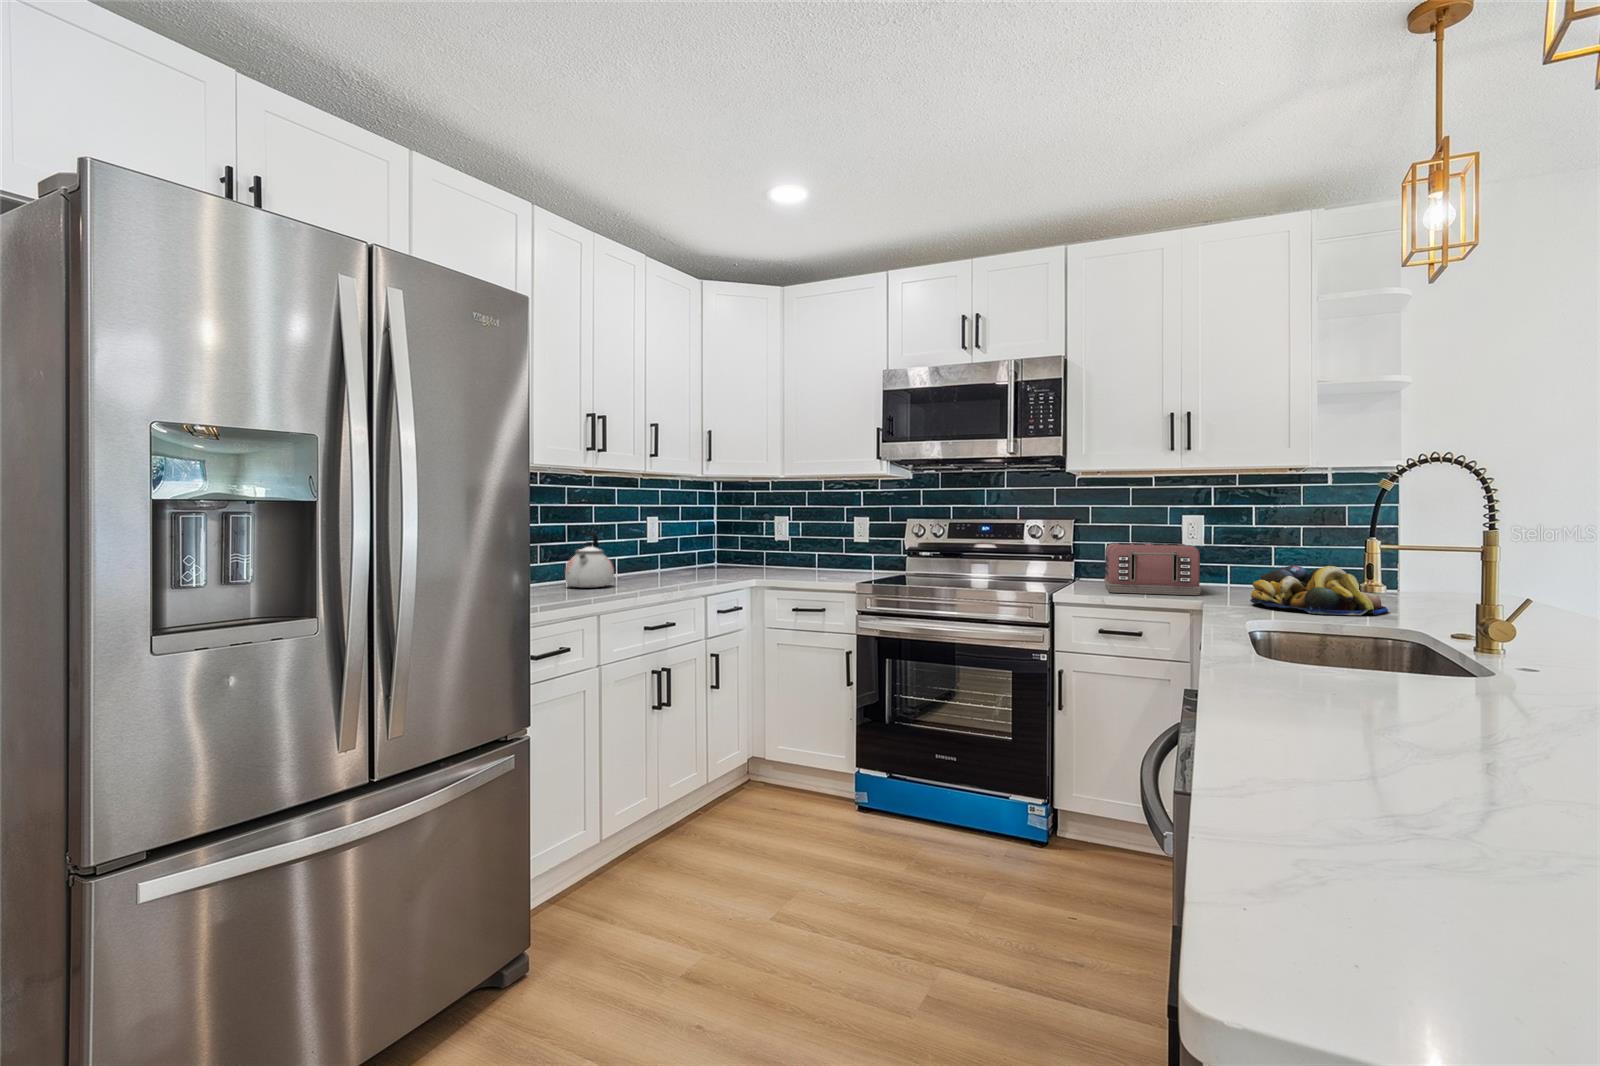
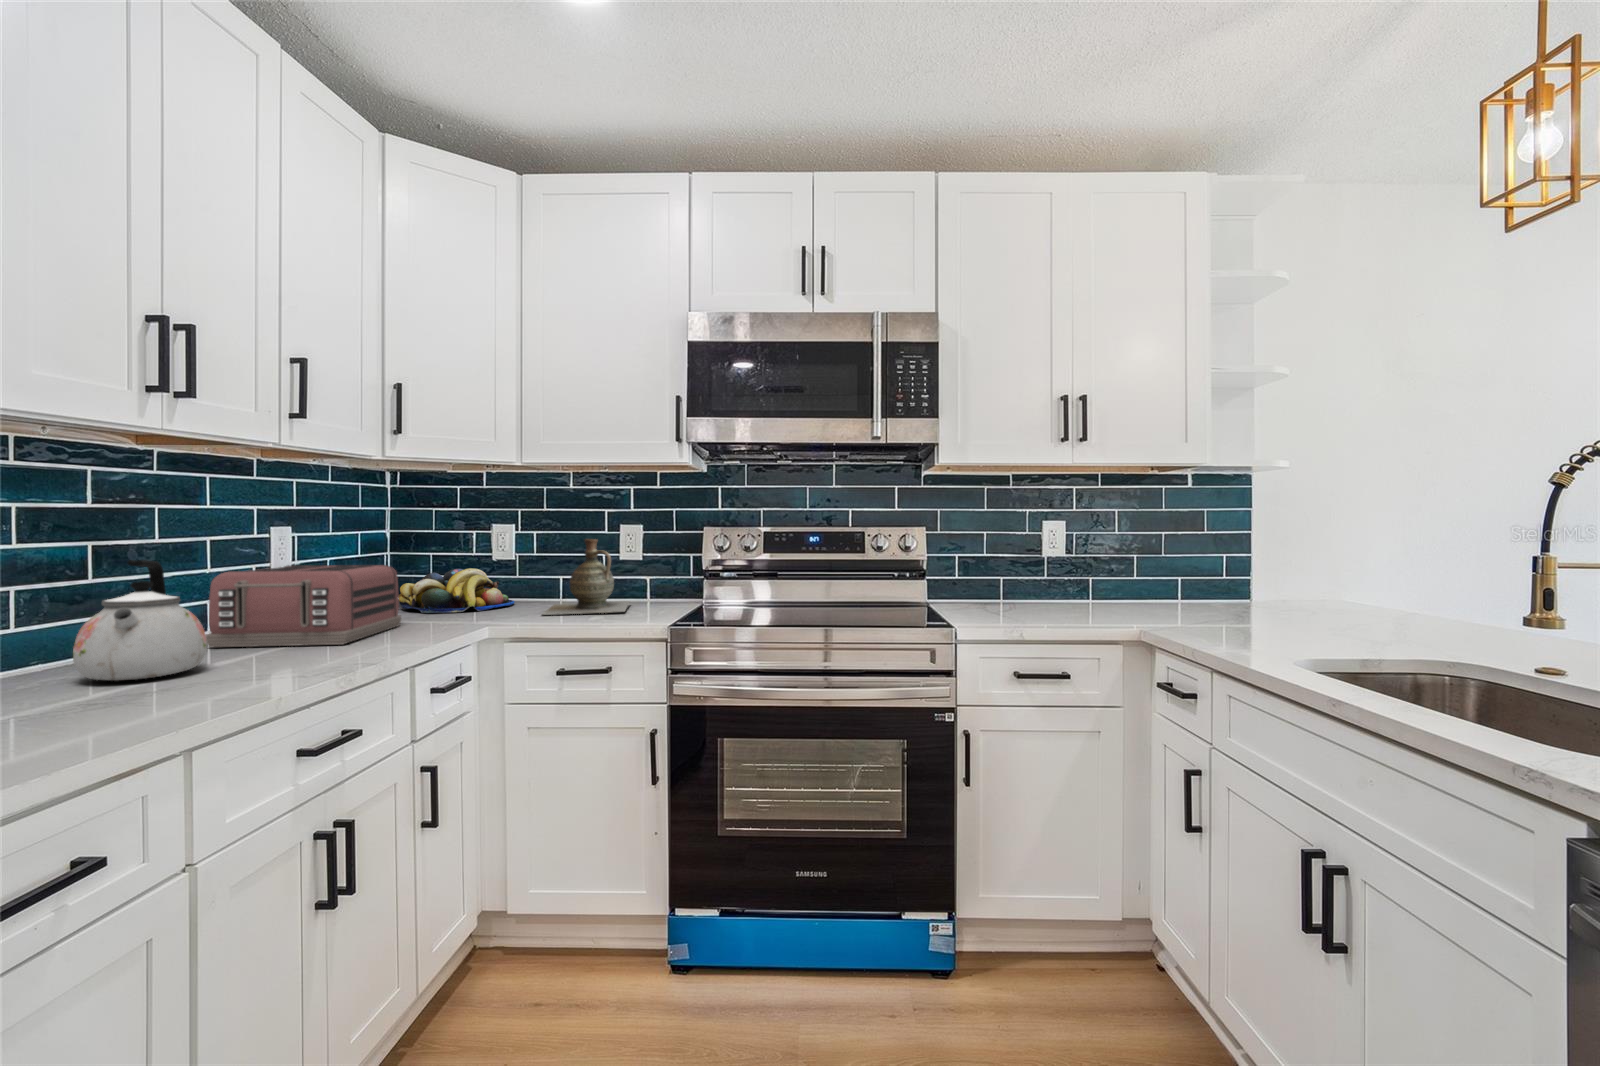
ceramic jug: none [790,526,855,576] -> present [542,539,630,615]
toaster: present [1104,543,1201,595] -> present [206,565,401,647]
fruit bowl: present [1250,566,1388,615] -> present [398,568,515,613]

